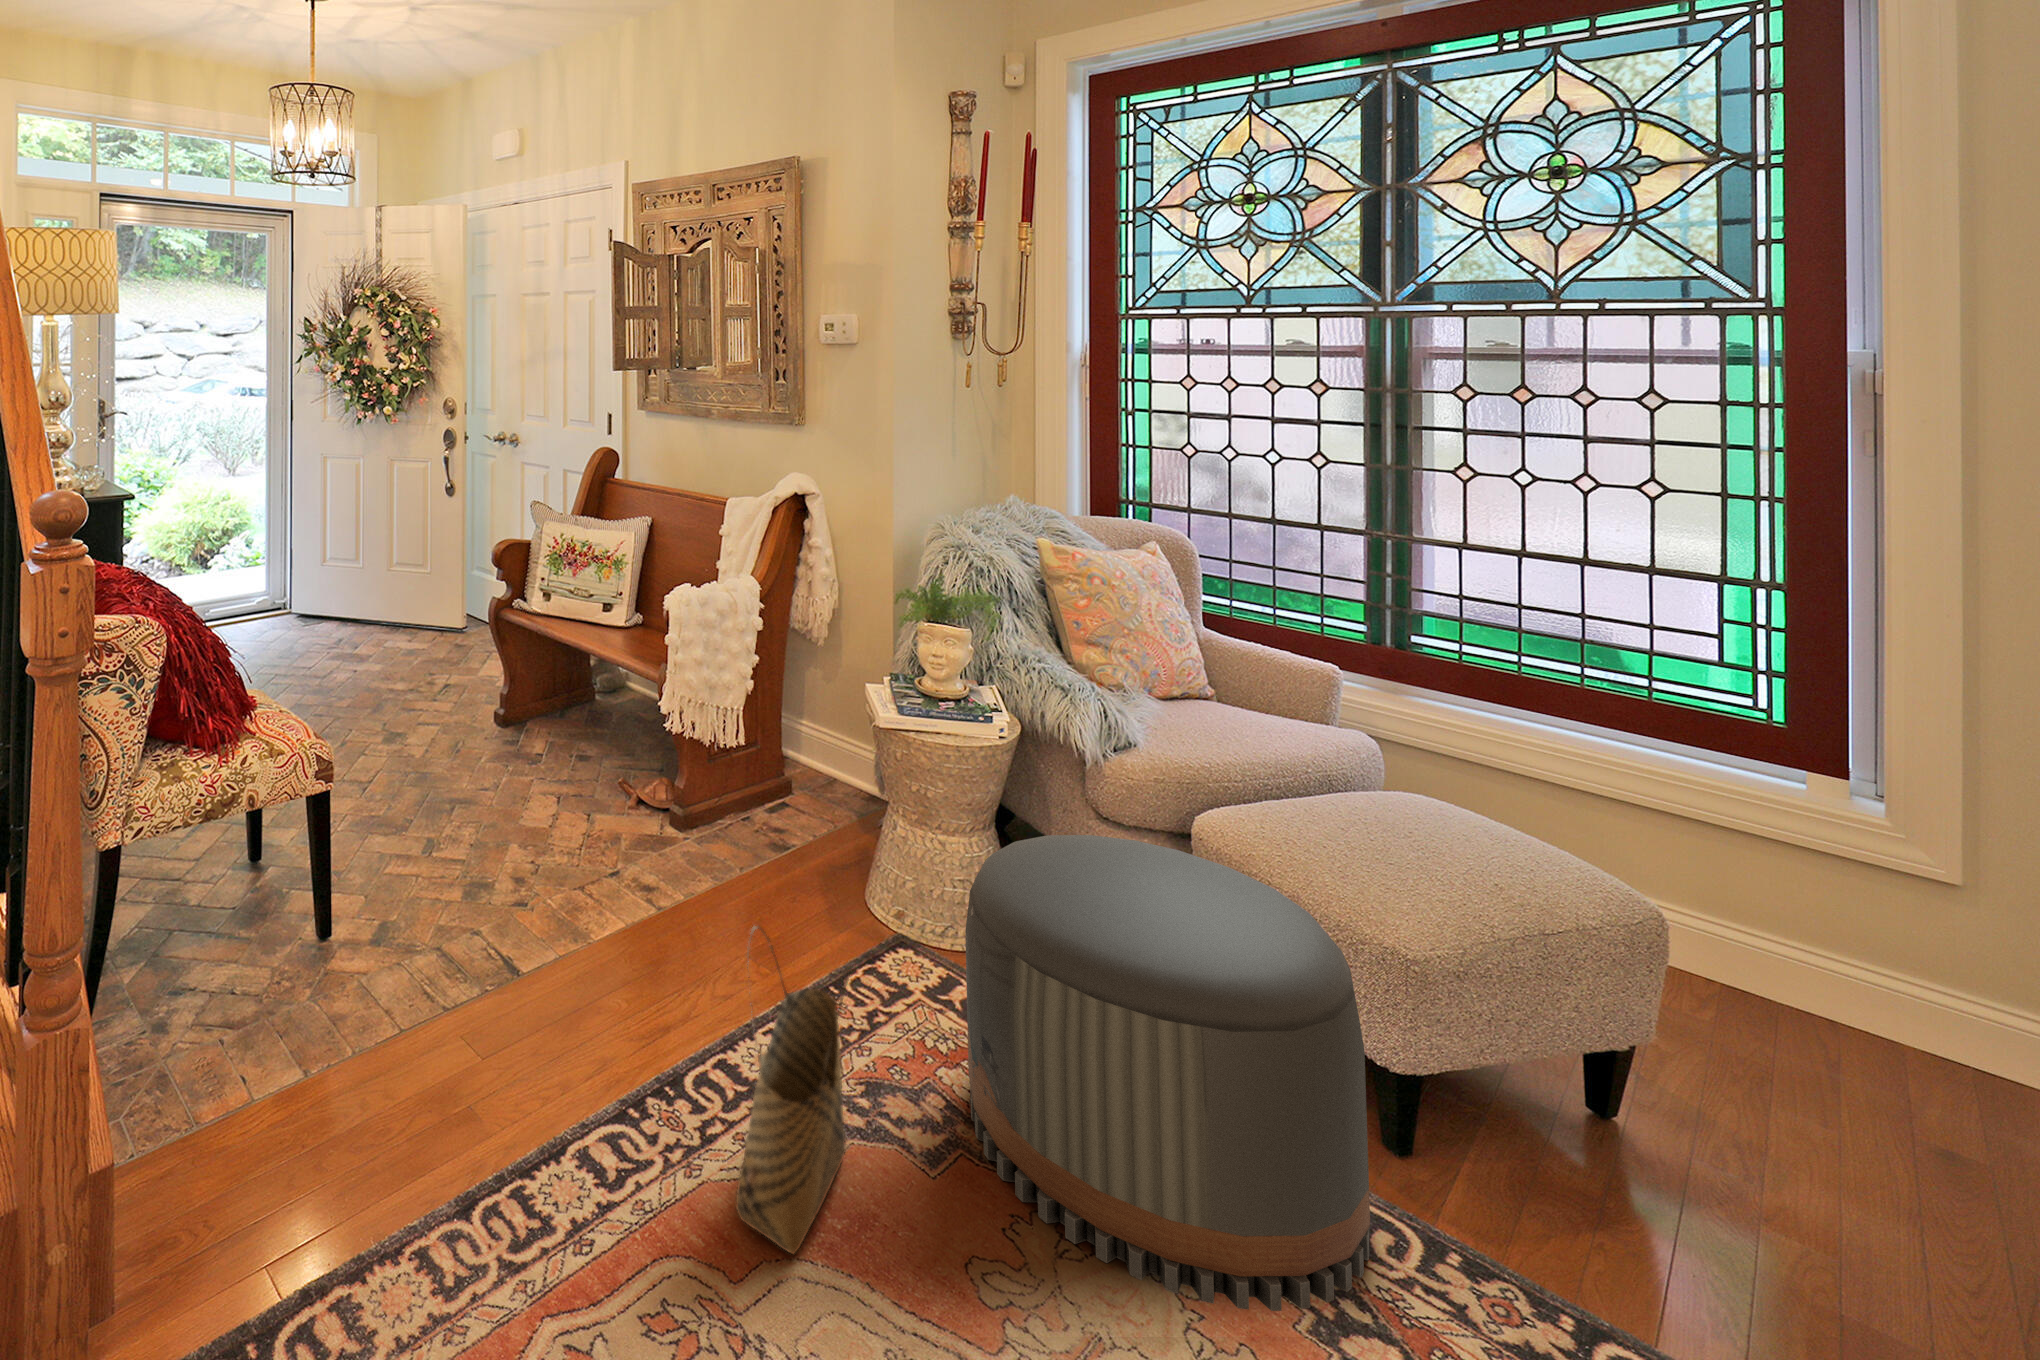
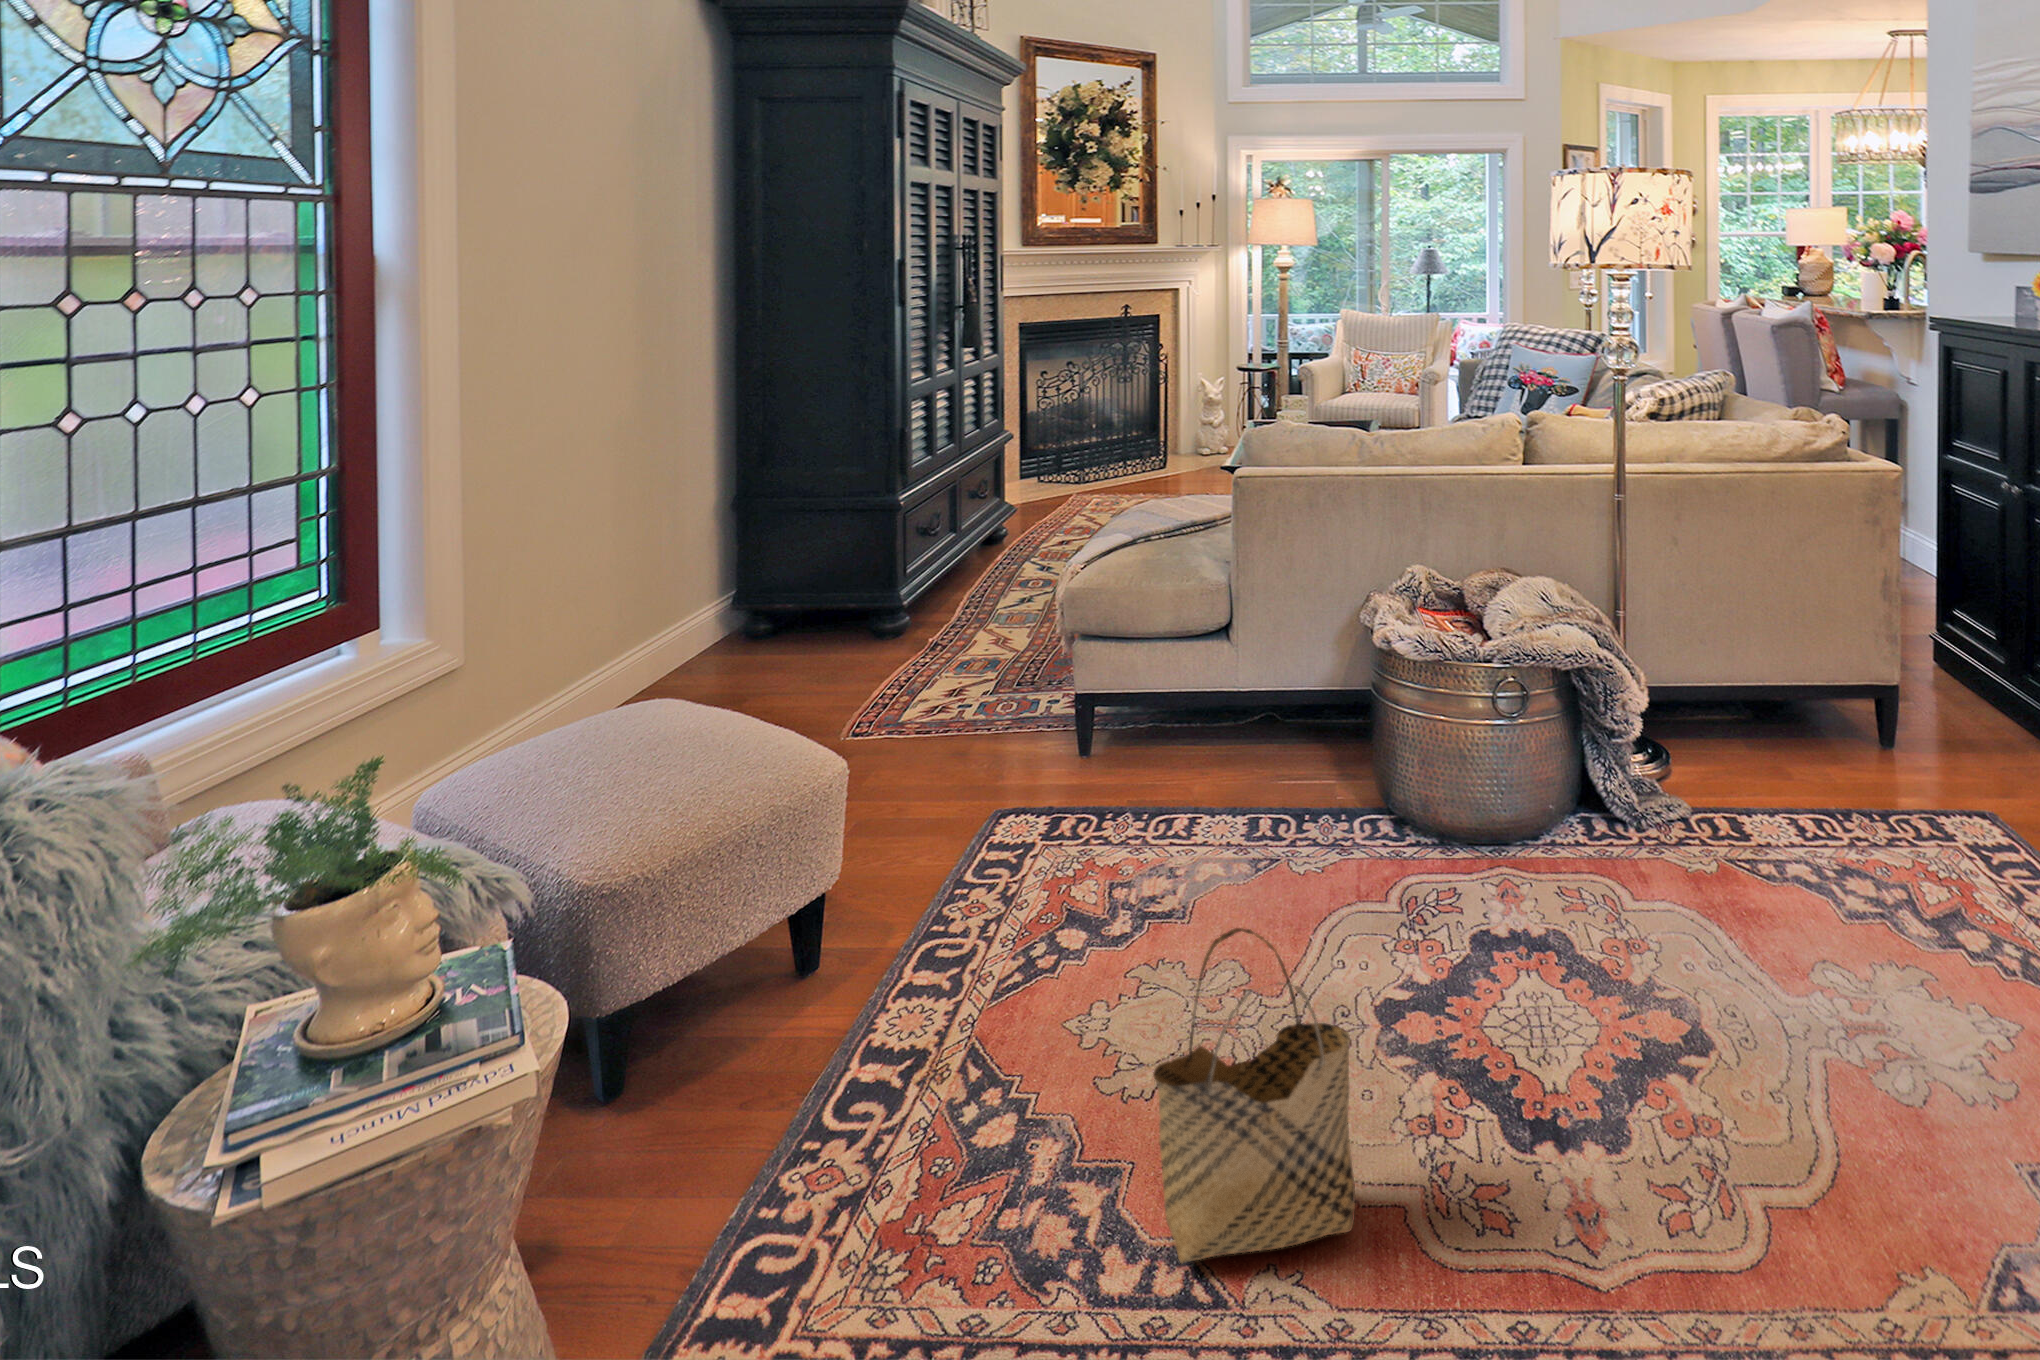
pouf: present [965,835,1370,1311] -> none [752,766,1110,1195]

